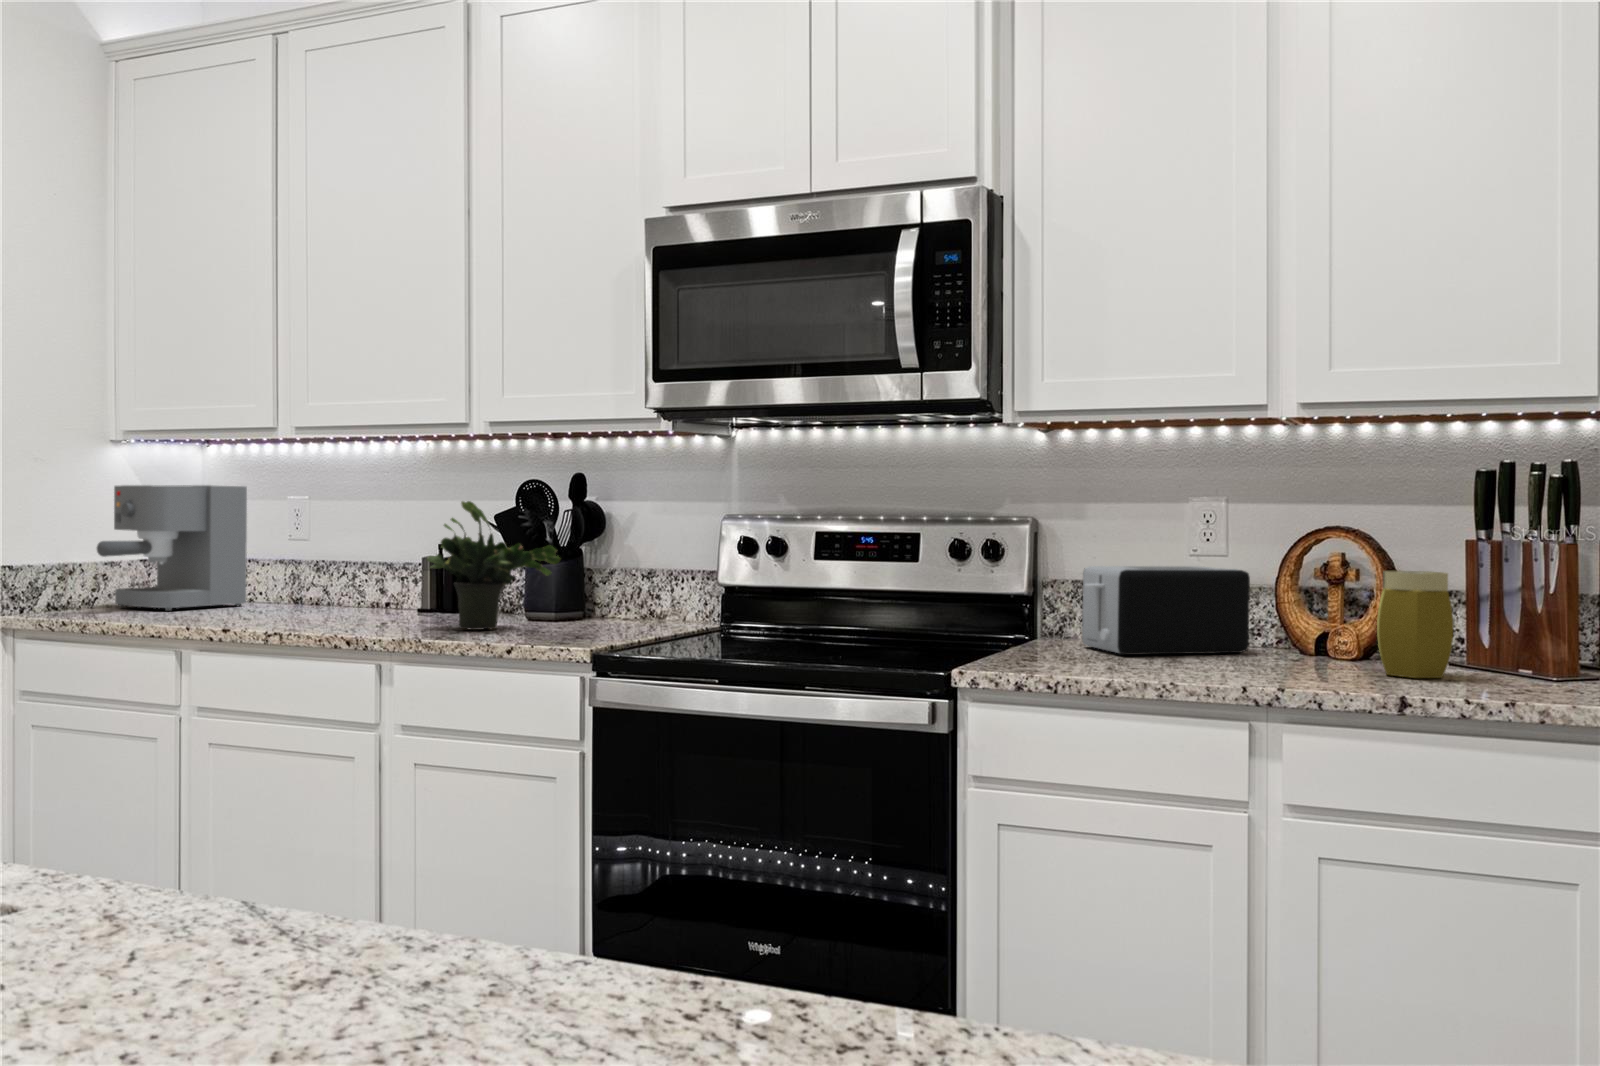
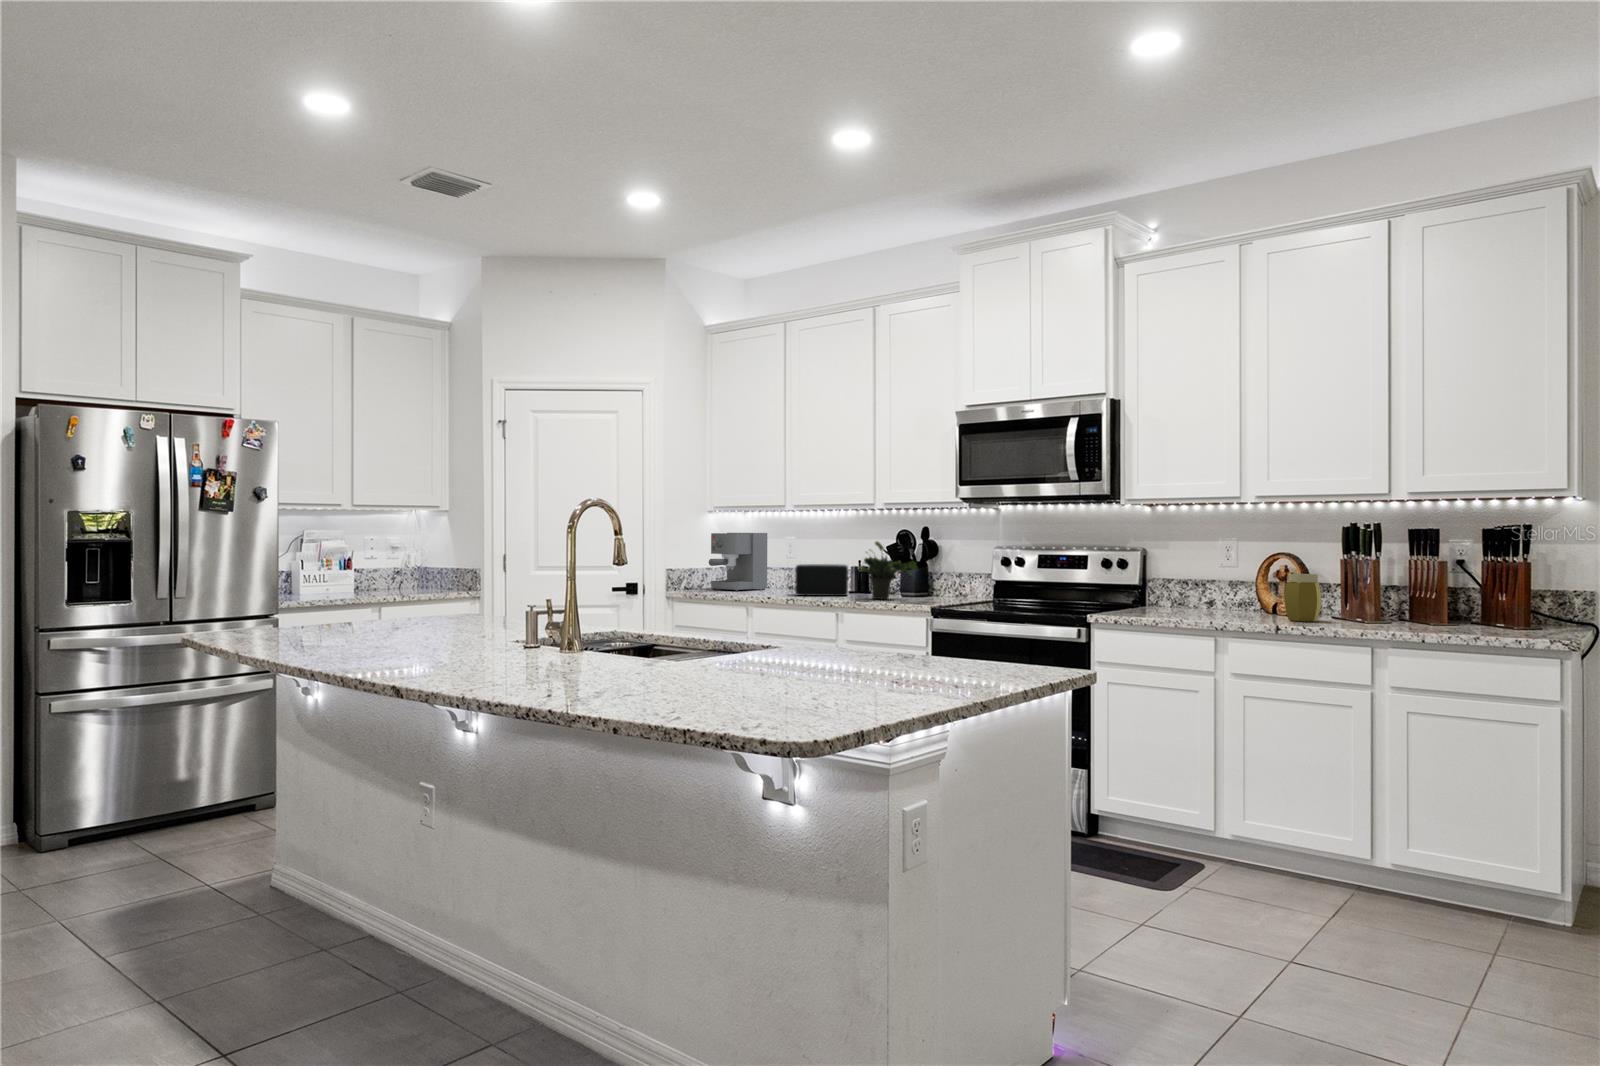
toaster: present [1082,566,1250,655] -> present [792,564,848,596]

